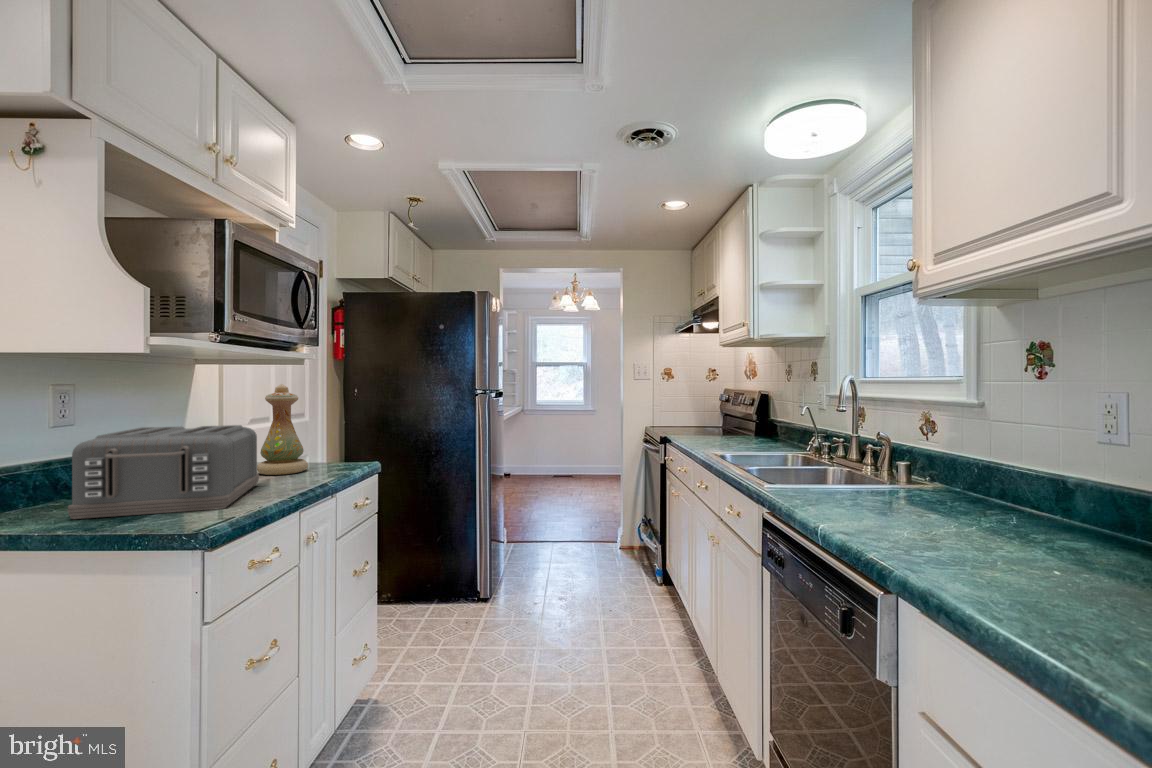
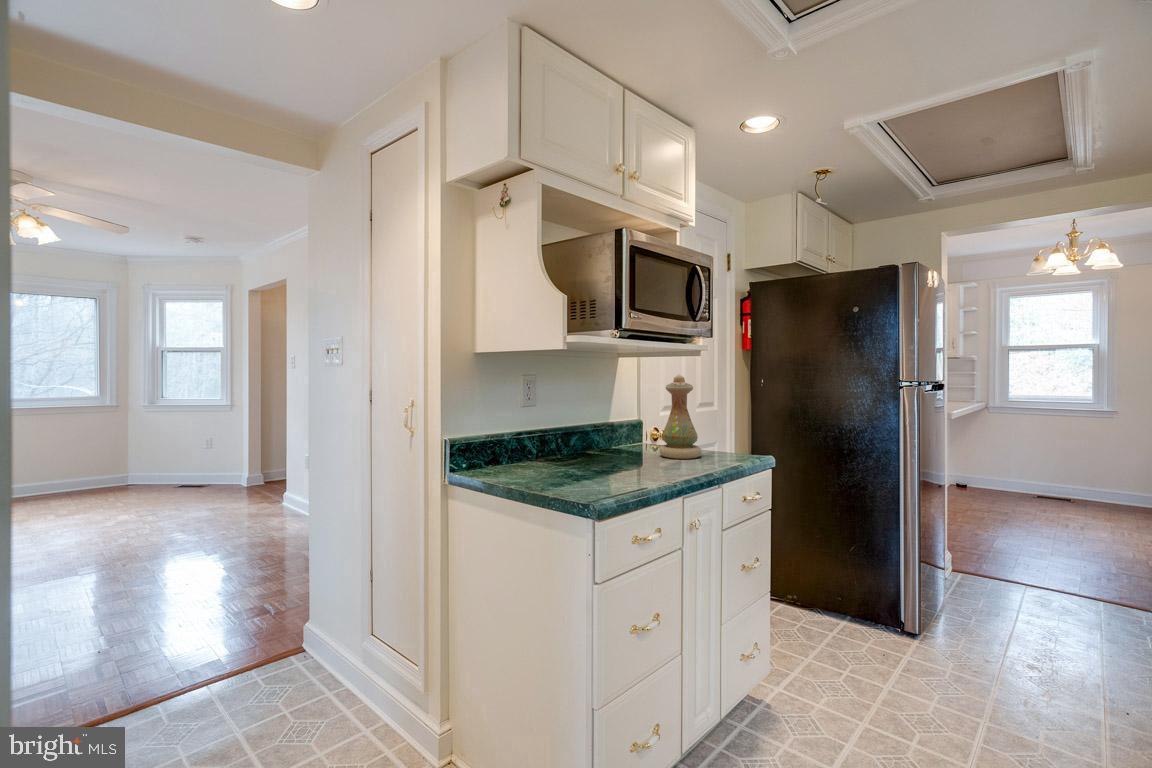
toaster: present [68,425,259,519] -> none [525,409,655,485]

